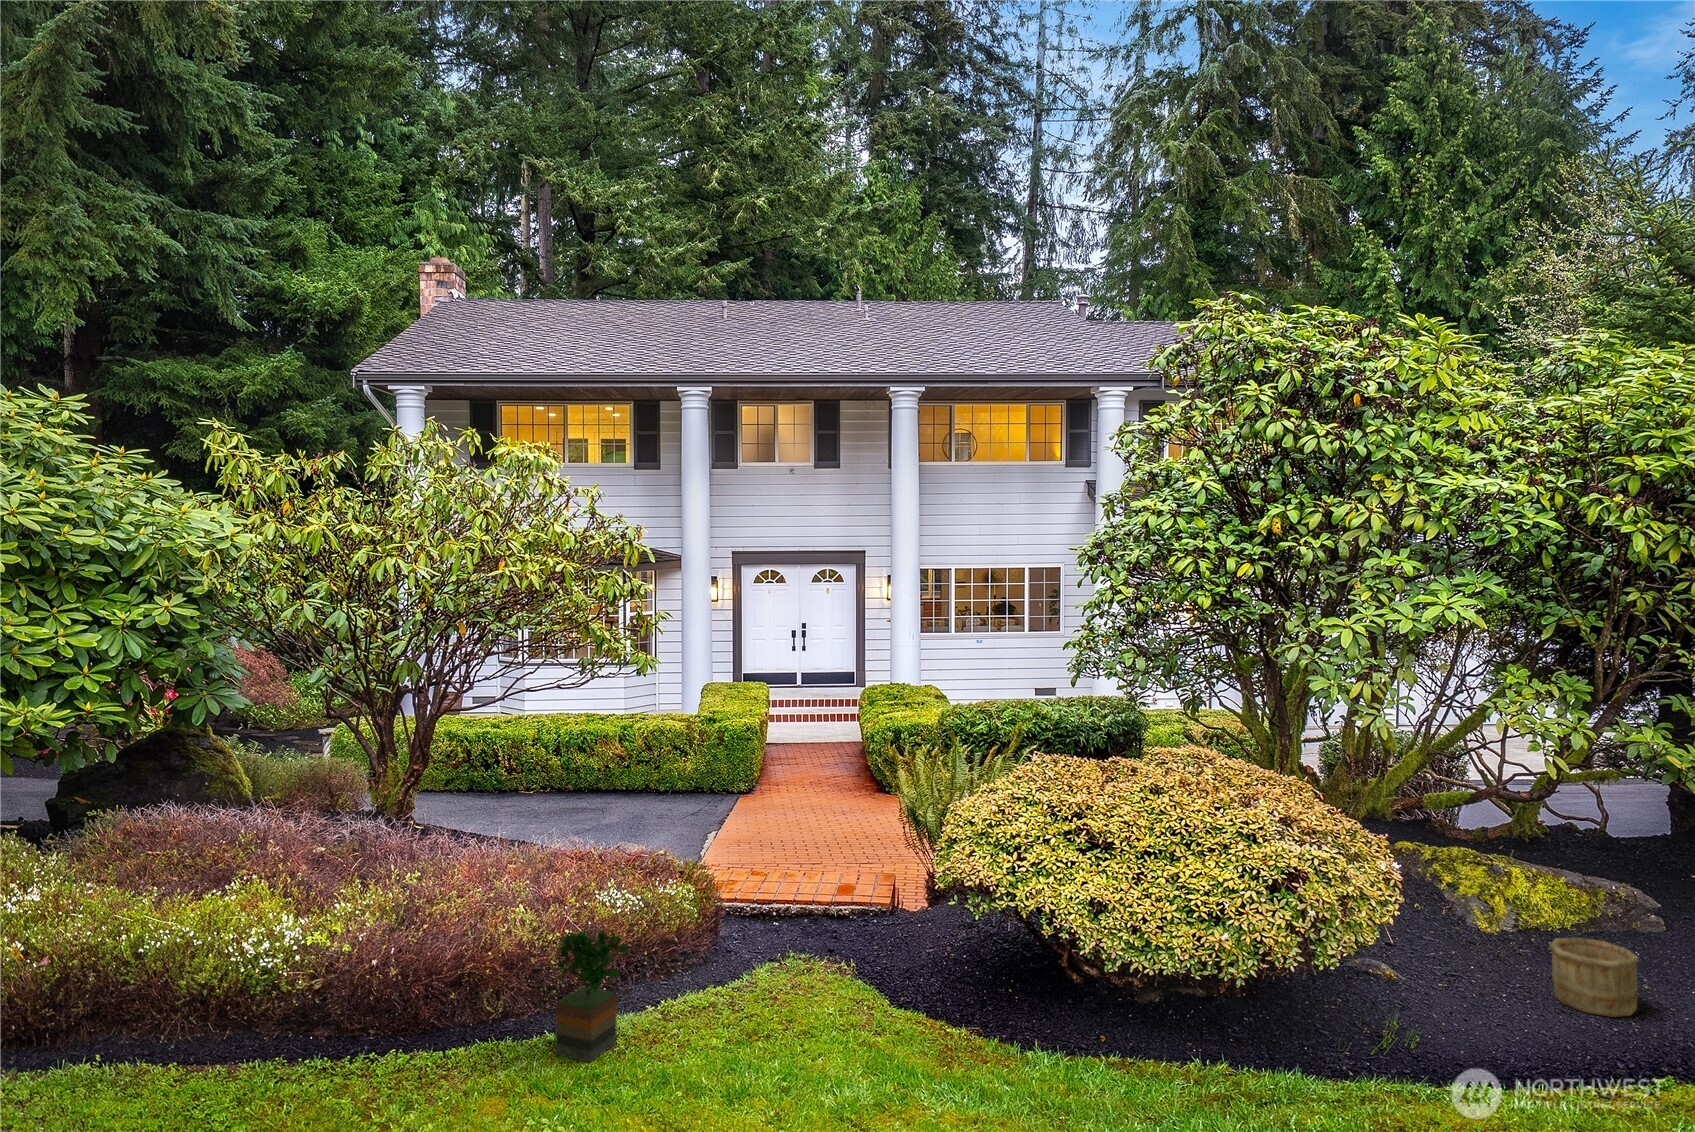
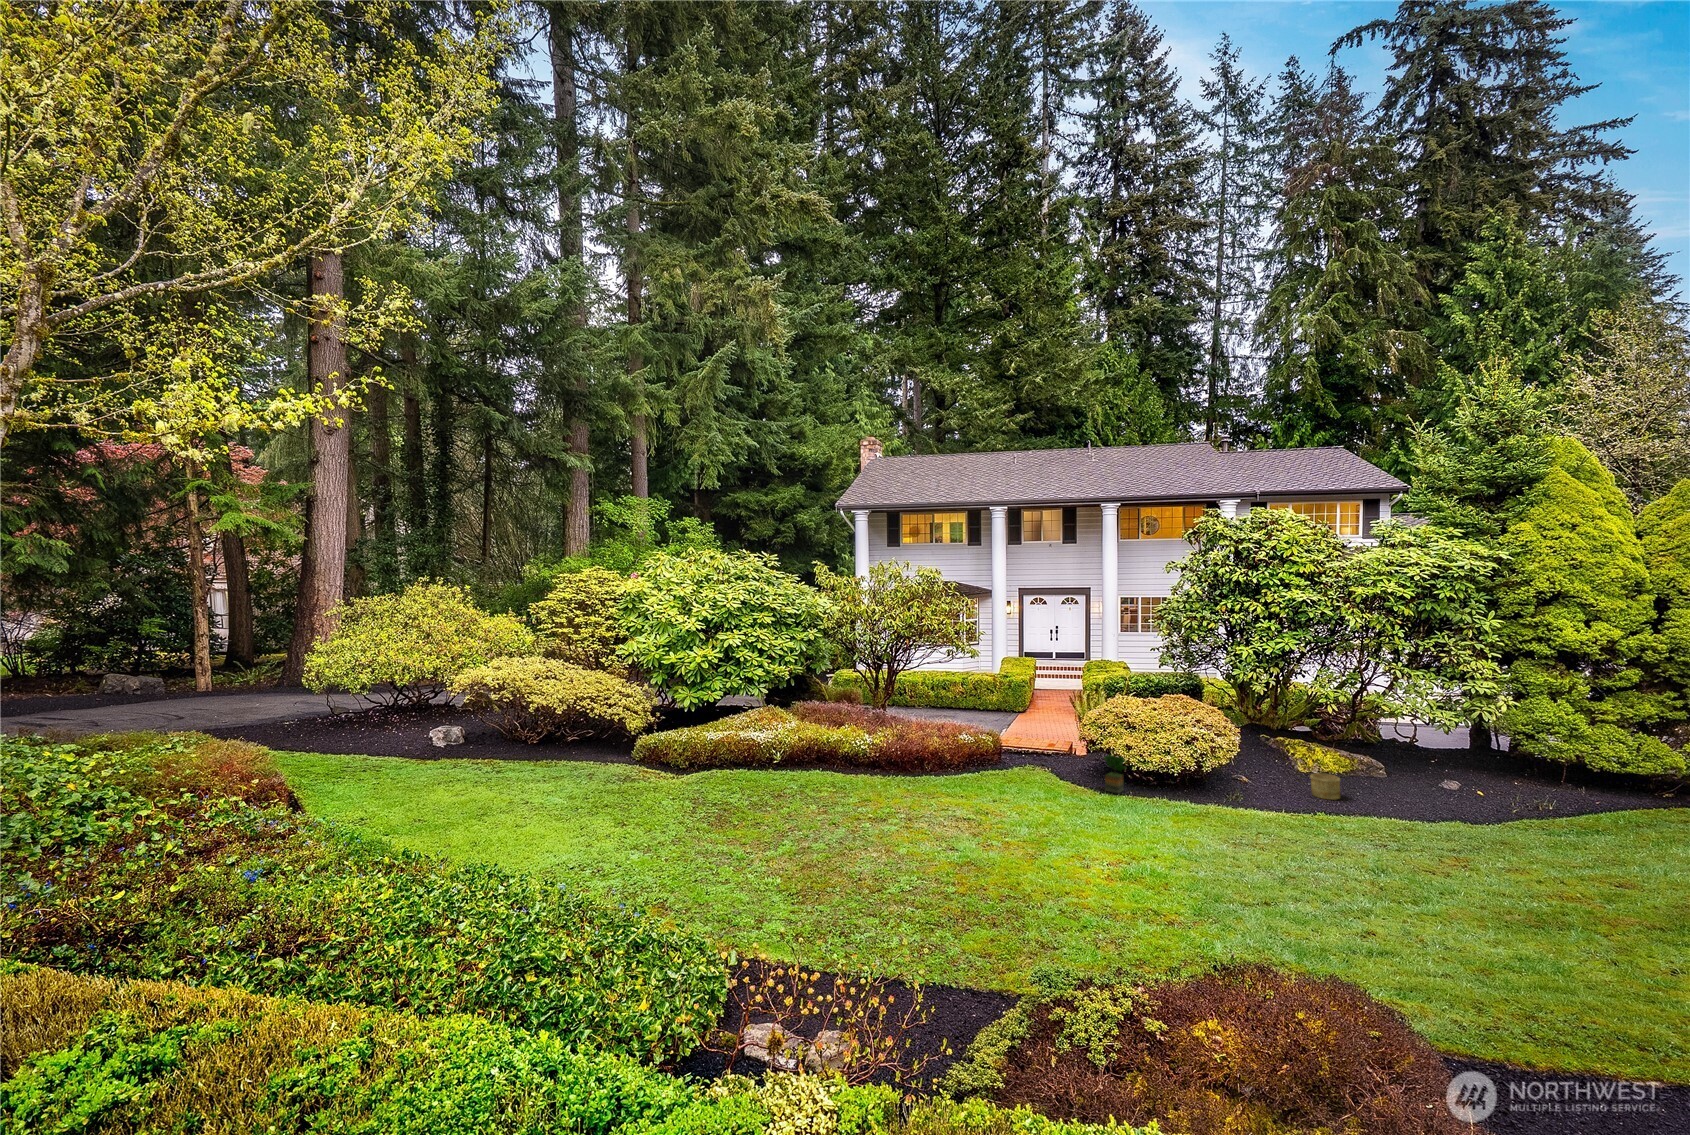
potted tree: present [555,930,630,1062] -> present [1104,755,1127,793]

